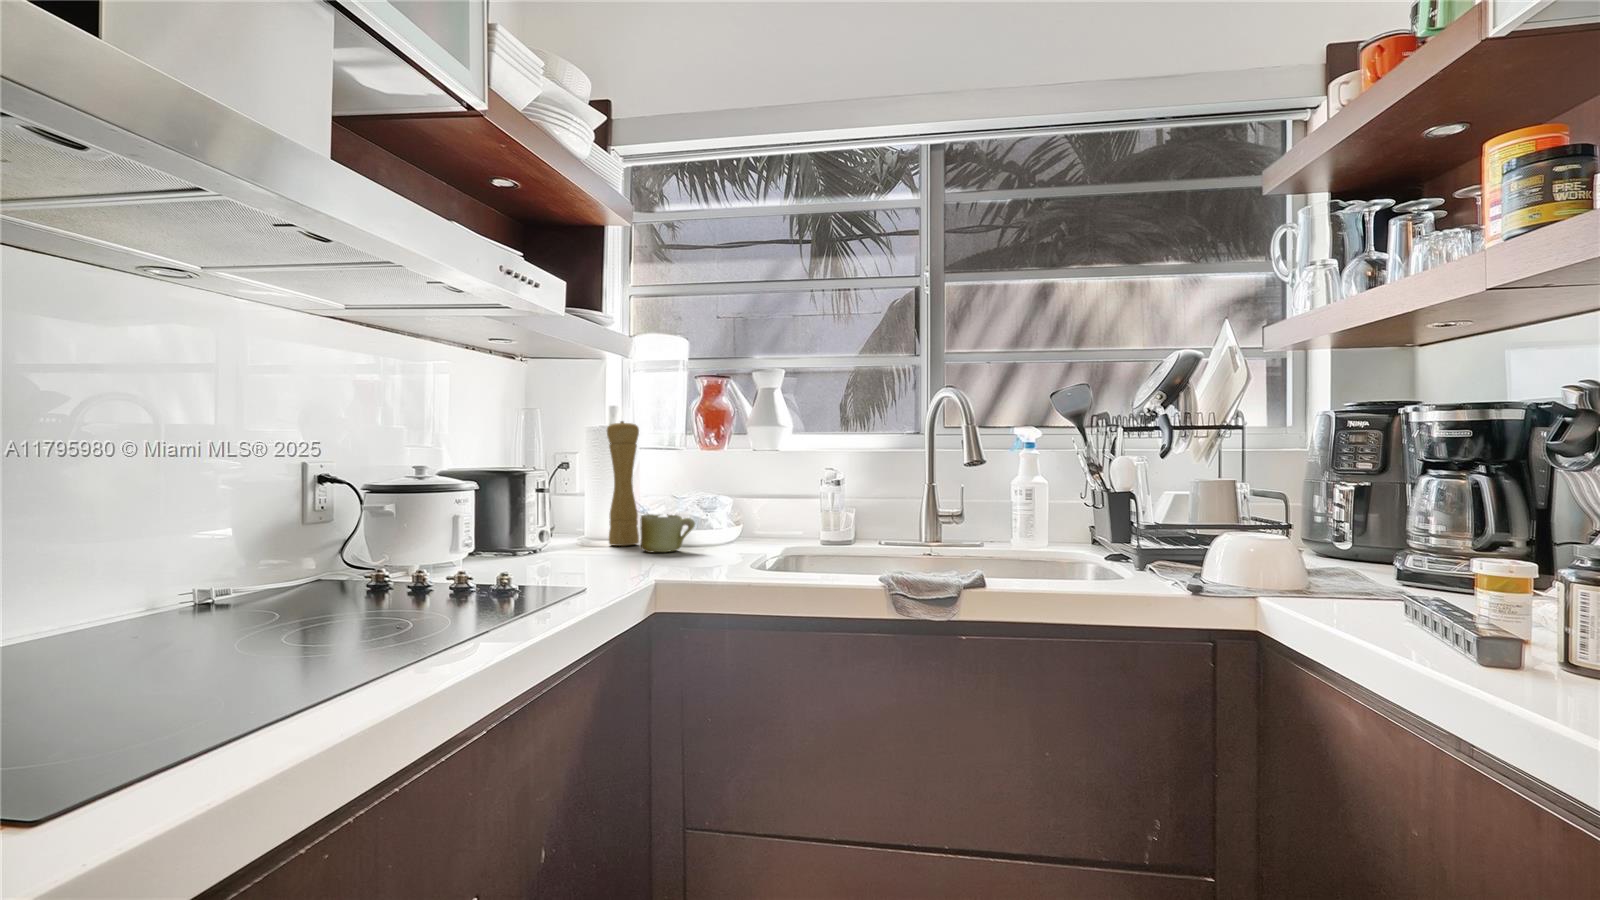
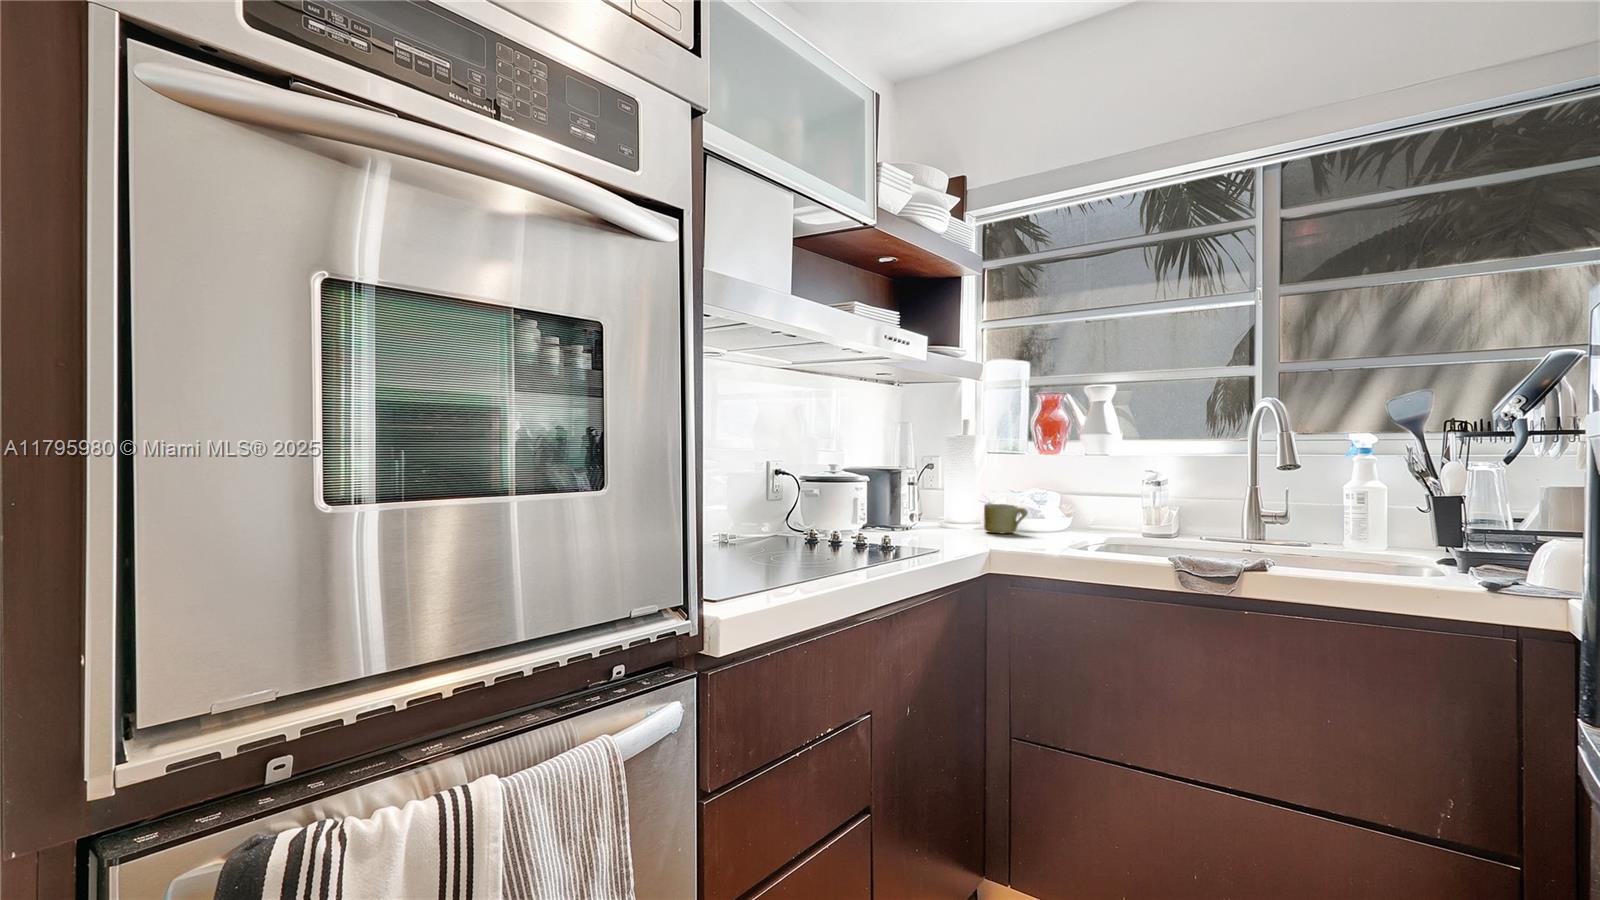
pepper mill: present [607,421,639,546] -> none [960,431,985,527]

